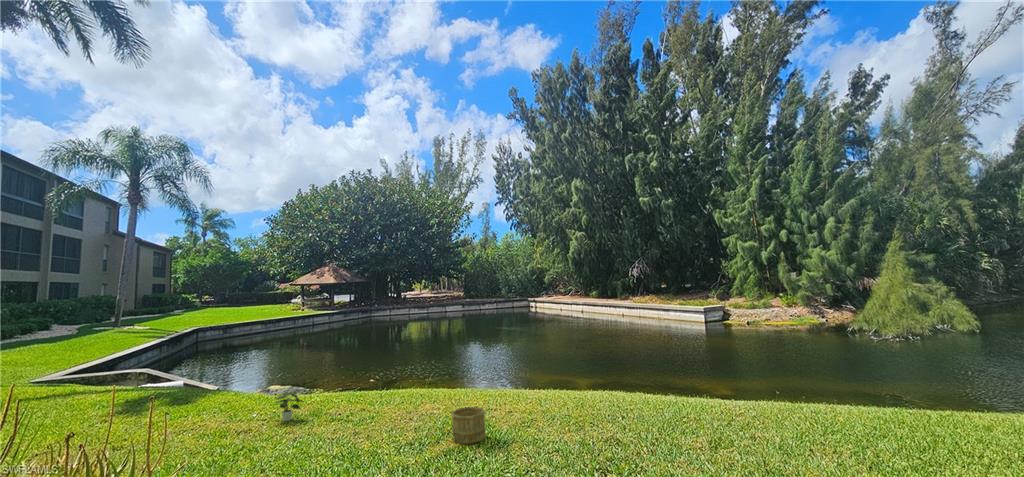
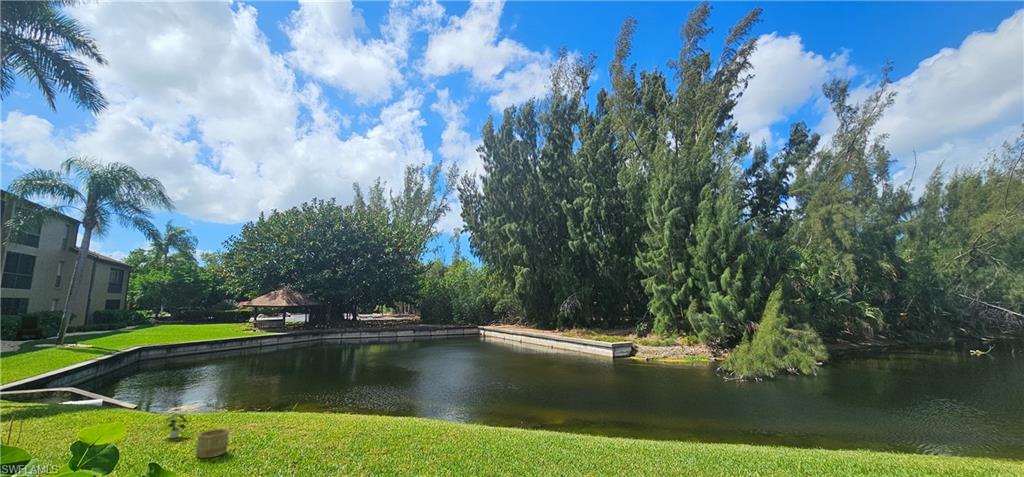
lounge chair: none [70,300,96,325] -> present [16,316,42,340]
wooden bucket: present [451,407,485,444] -> present [196,429,229,458]

